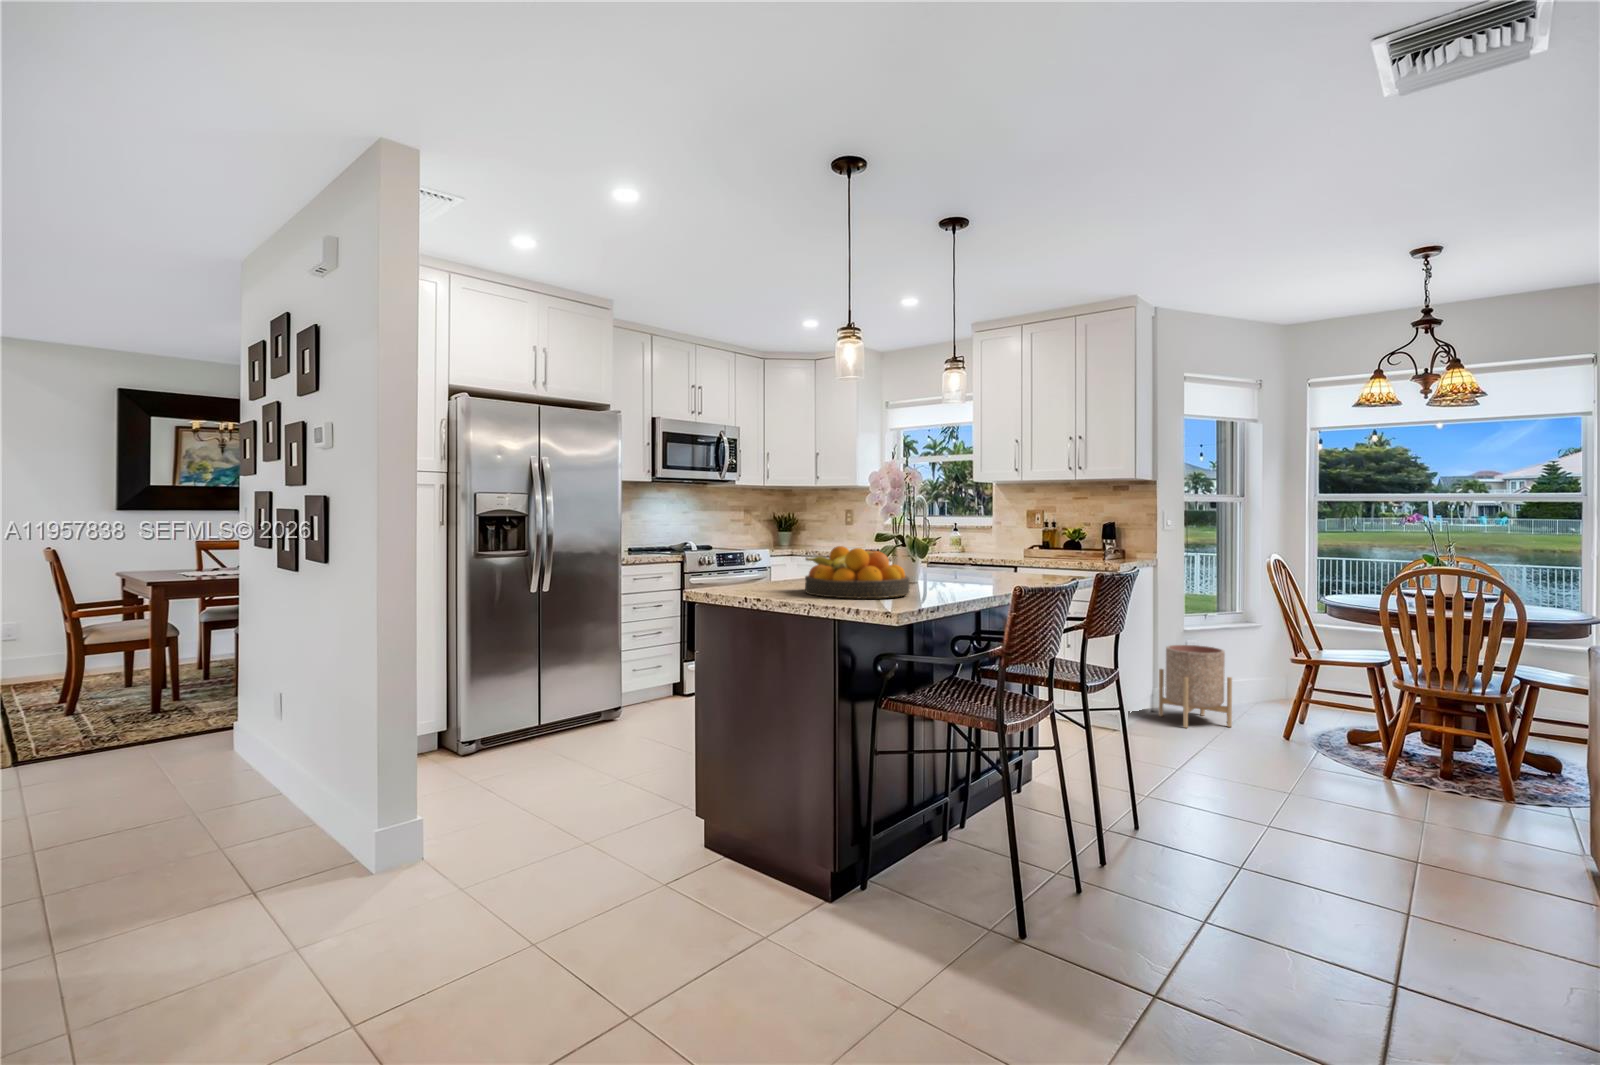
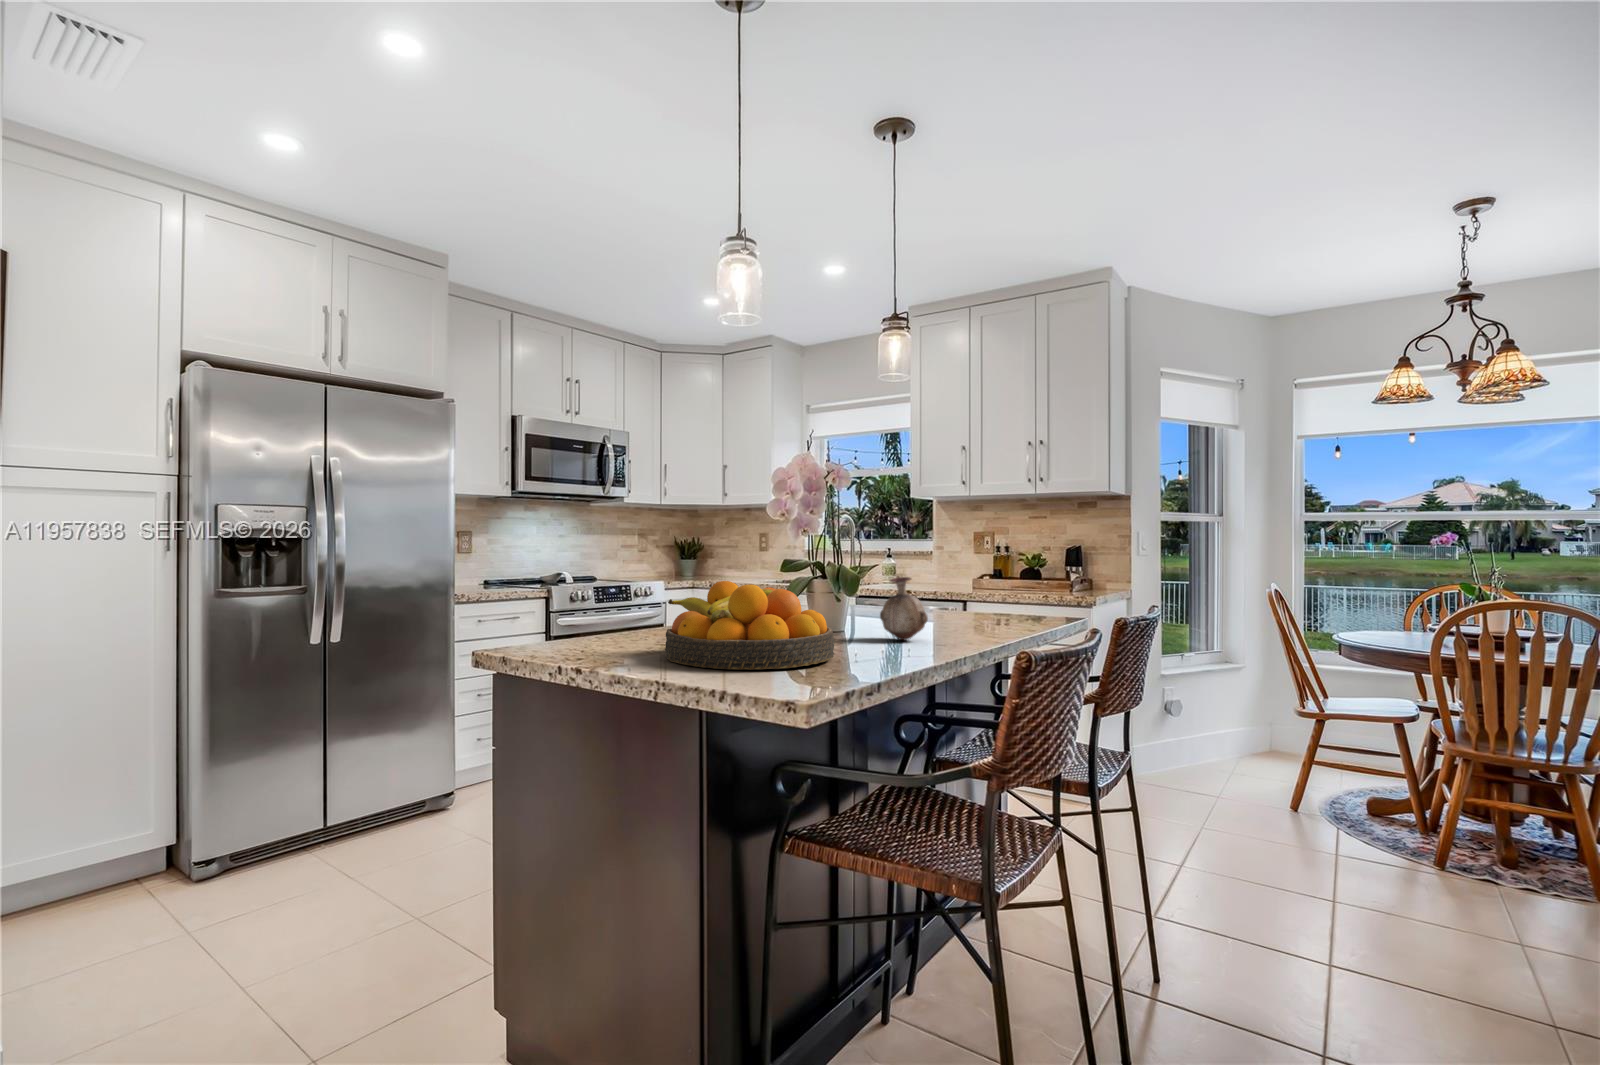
vase: none [941,545,973,587] -> present [880,577,928,640]
planter: present [1159,645,1232,728] -> none [1139,695,1230,801]

